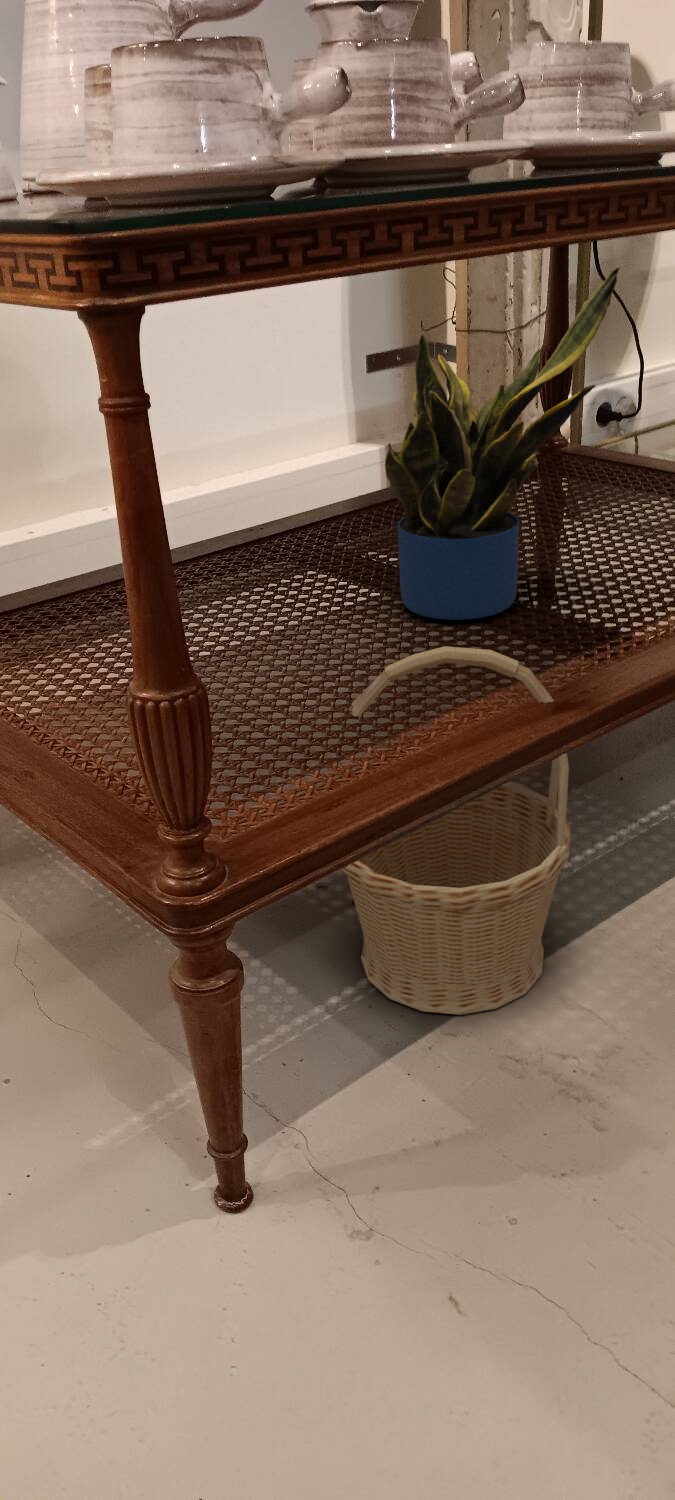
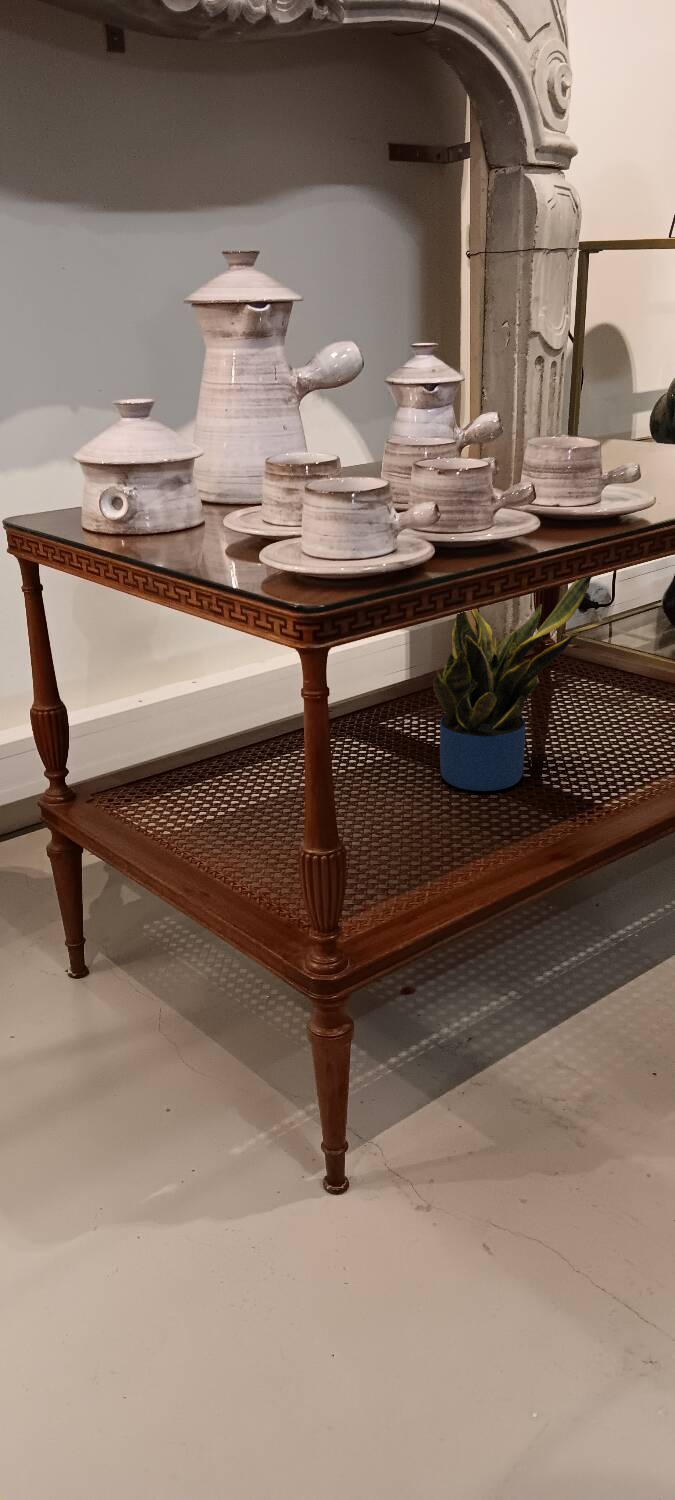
basket: present [342,646,571,1015] -> none [394,815,560,1070]

